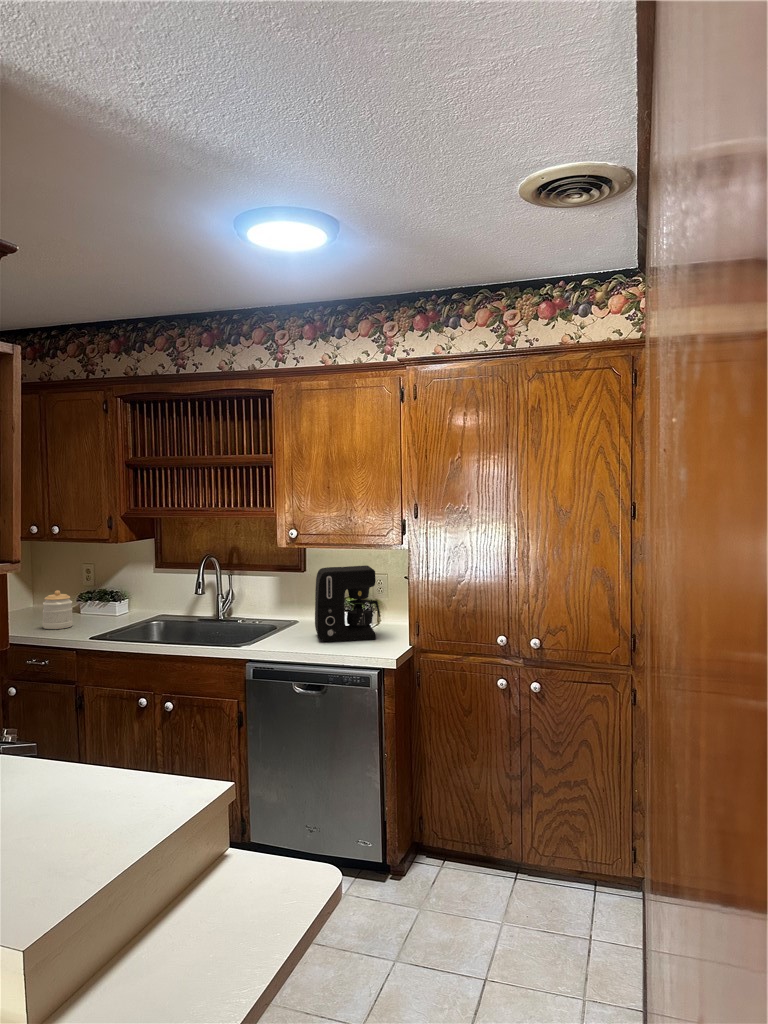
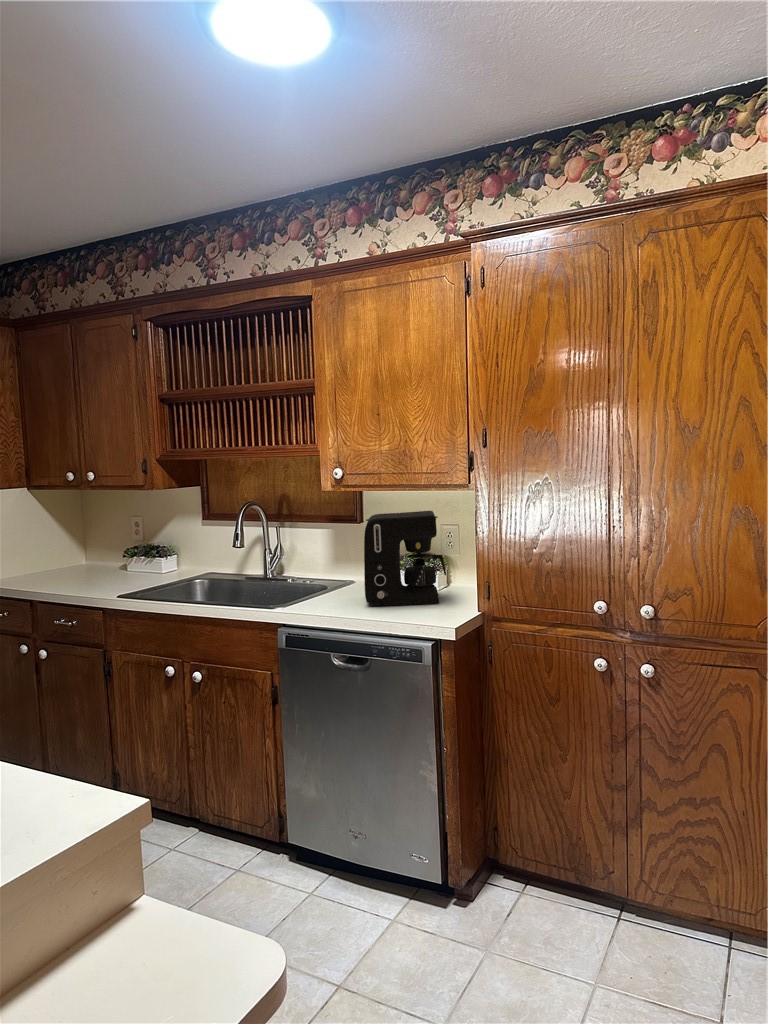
jar: present [43,590,73,629] -> none [73,545,107,588]

